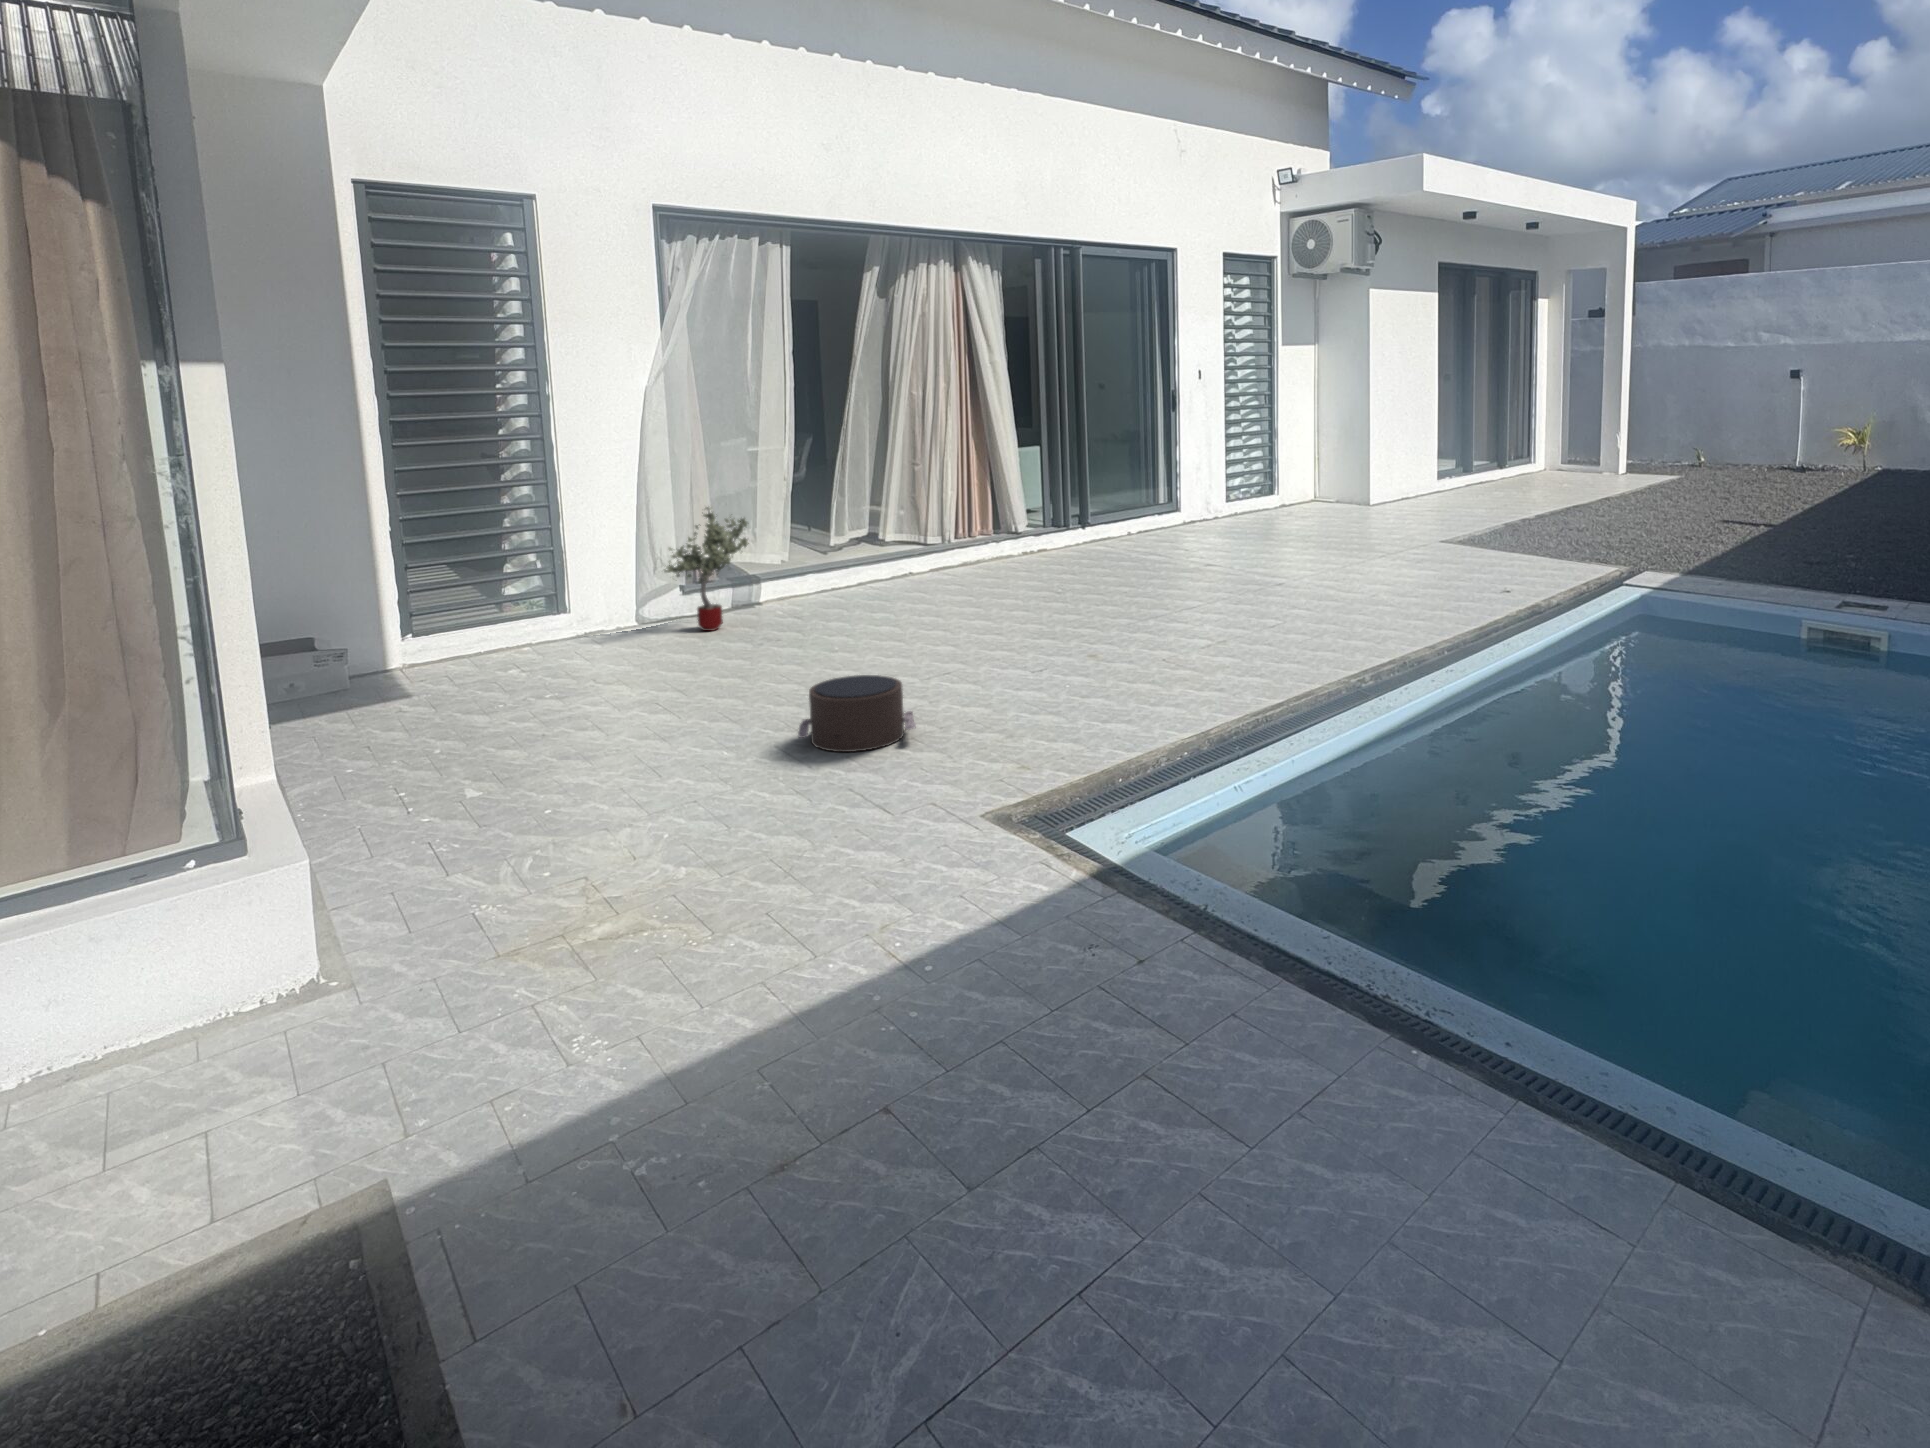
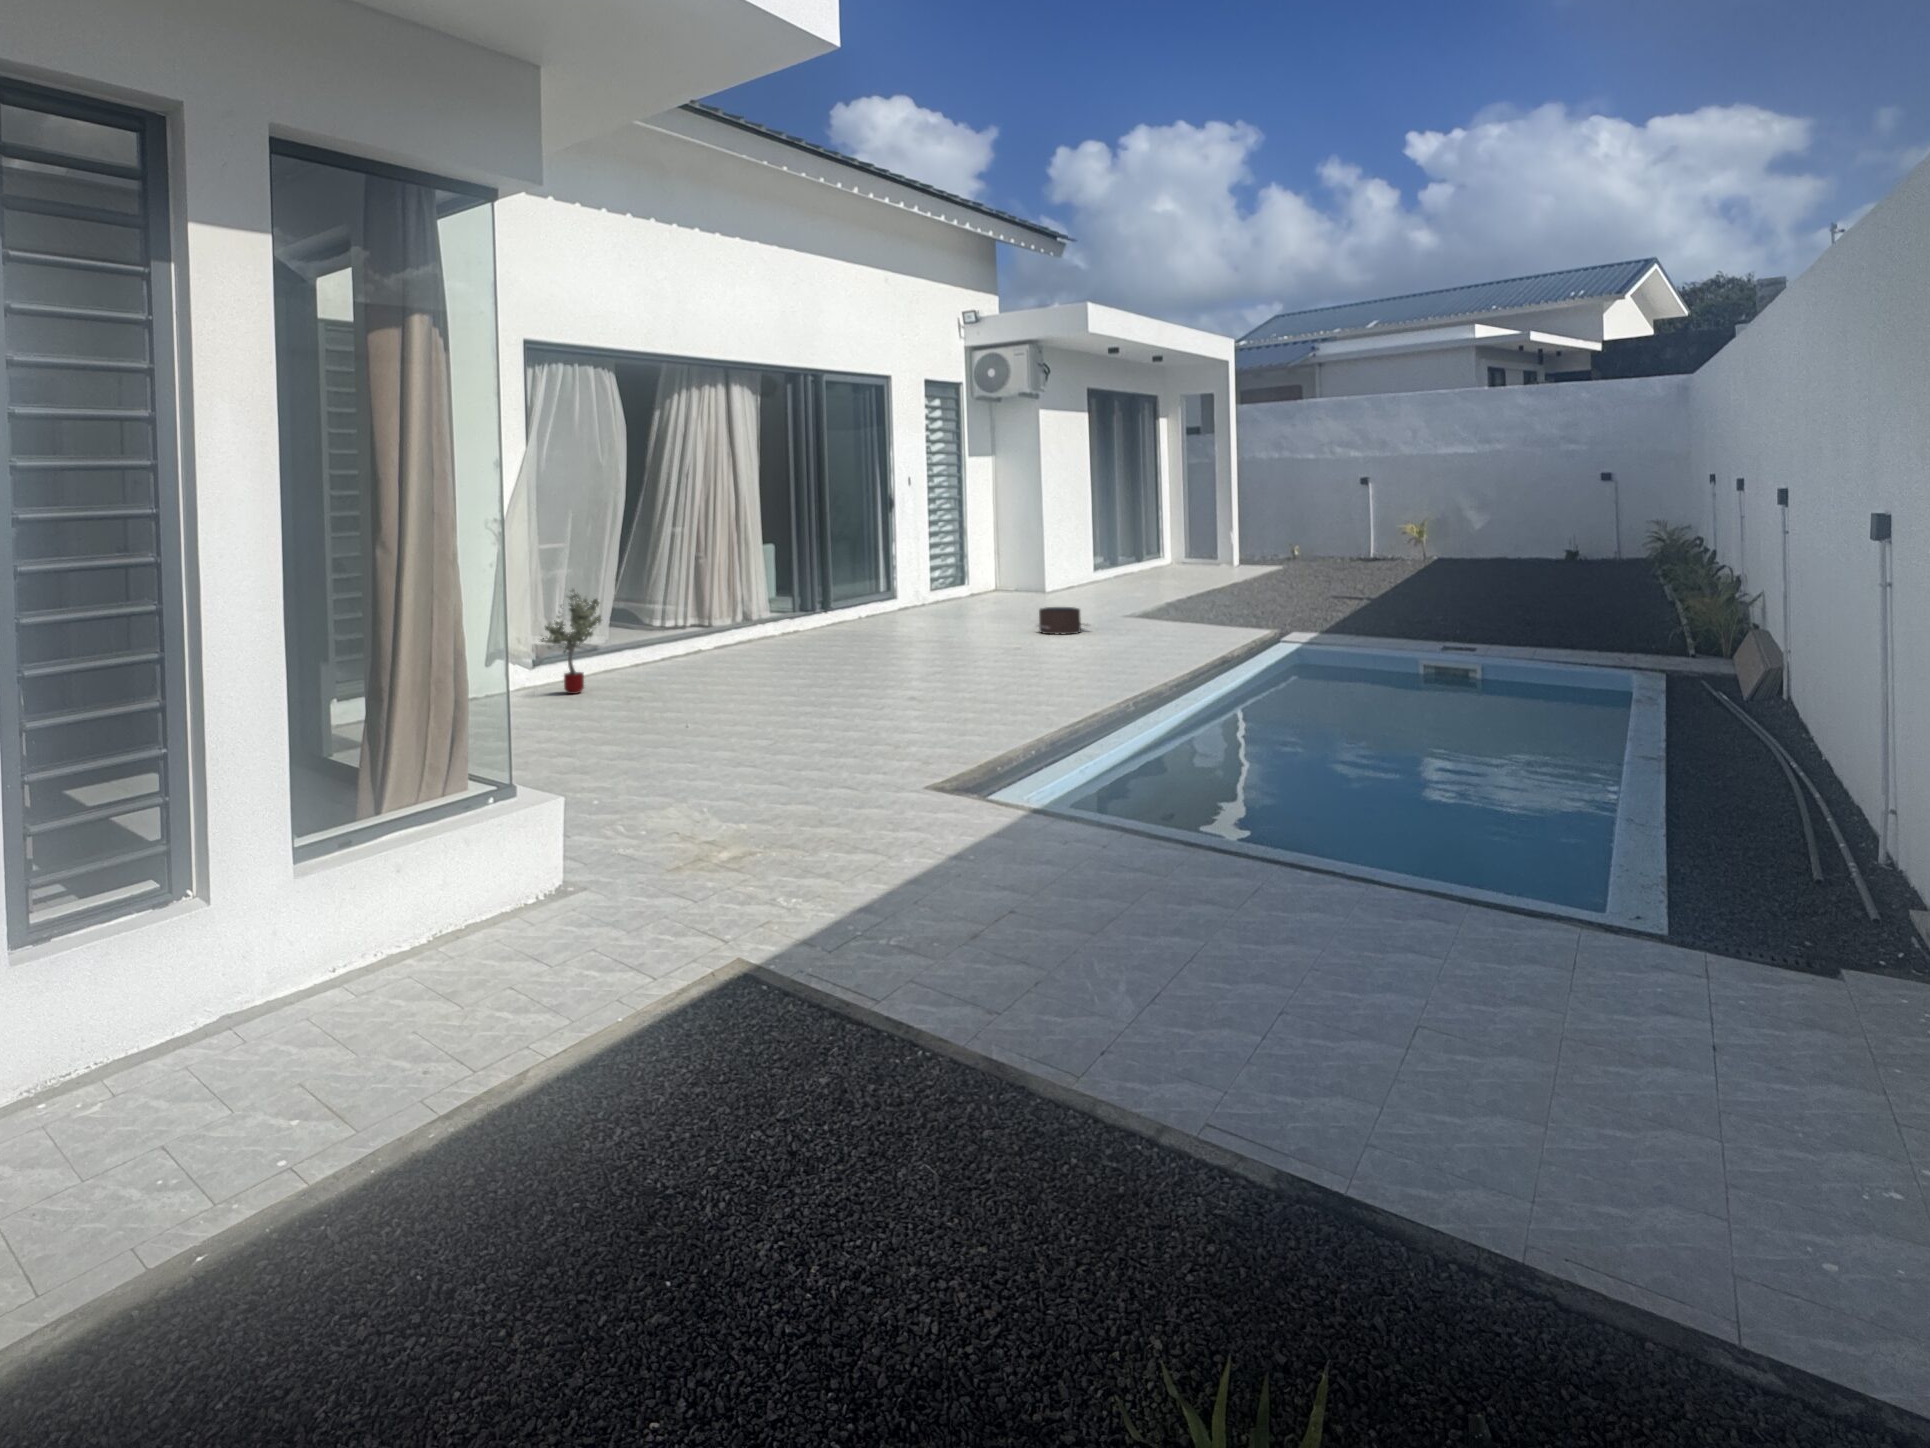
pouf: present [798,675,916,752] -> present [1038,607,1082,635]

